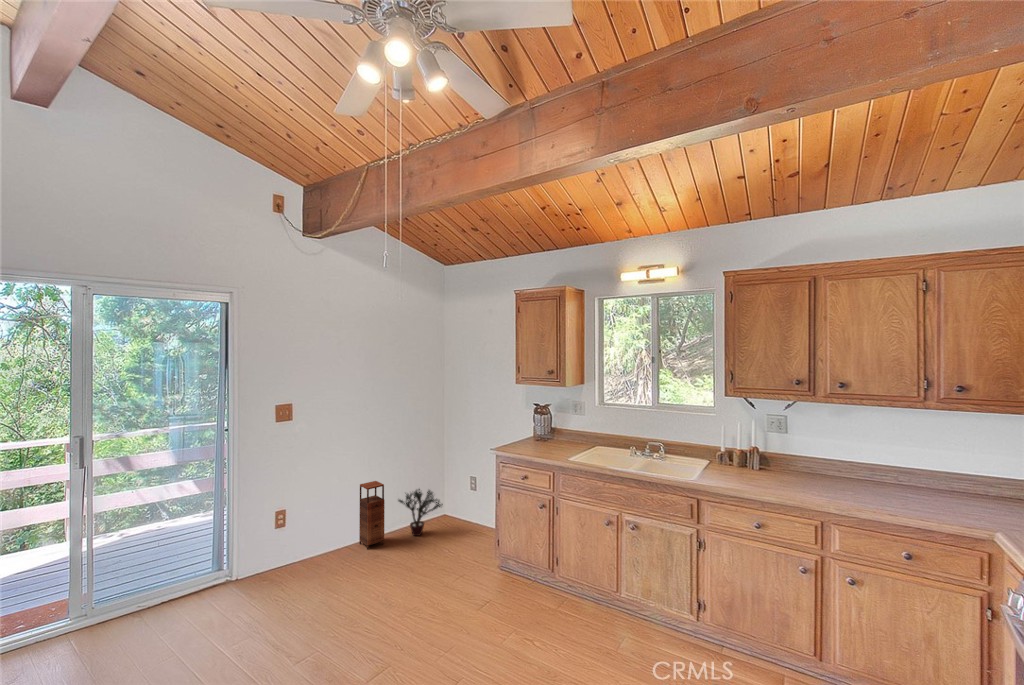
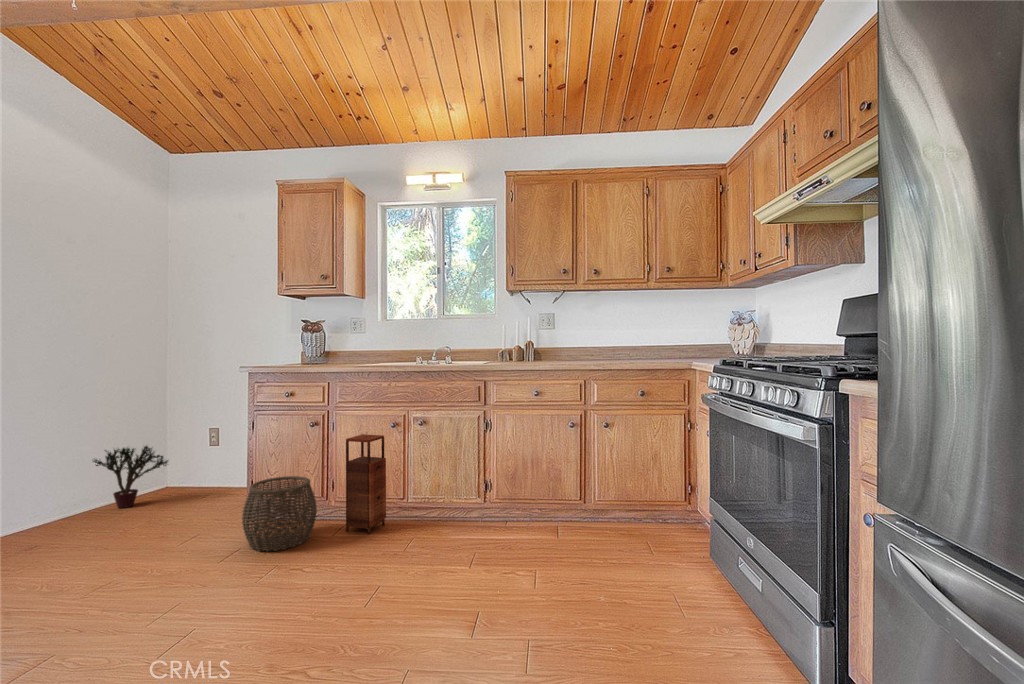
storage cabinet: present [359,481,385,549] -> present [346,434,386,534]
woven basket: none [484,555,541,627] -> present [242,476,317,552]

